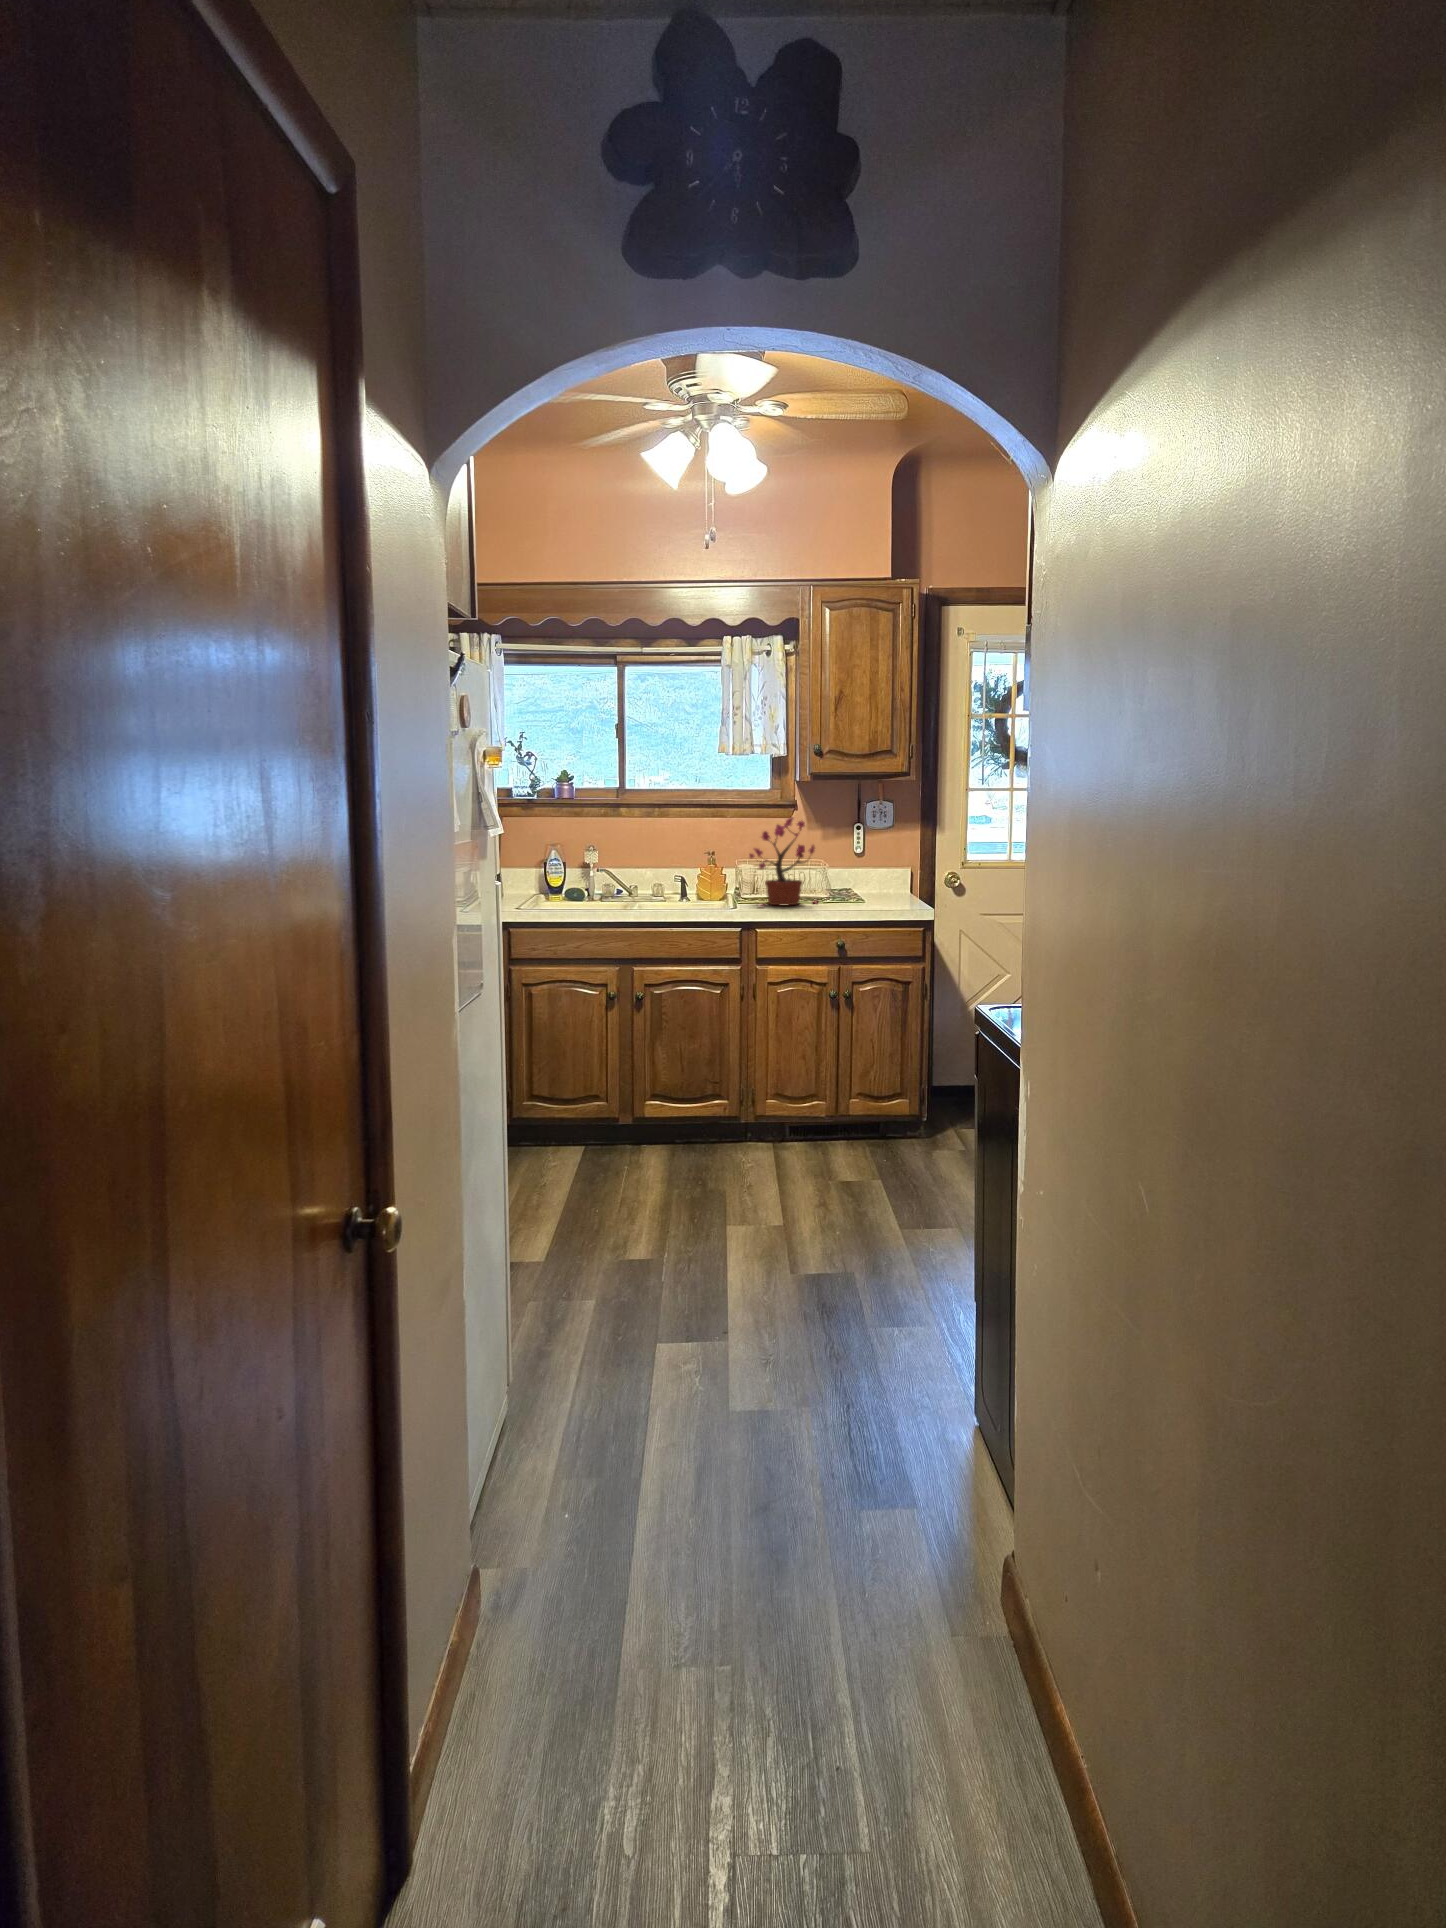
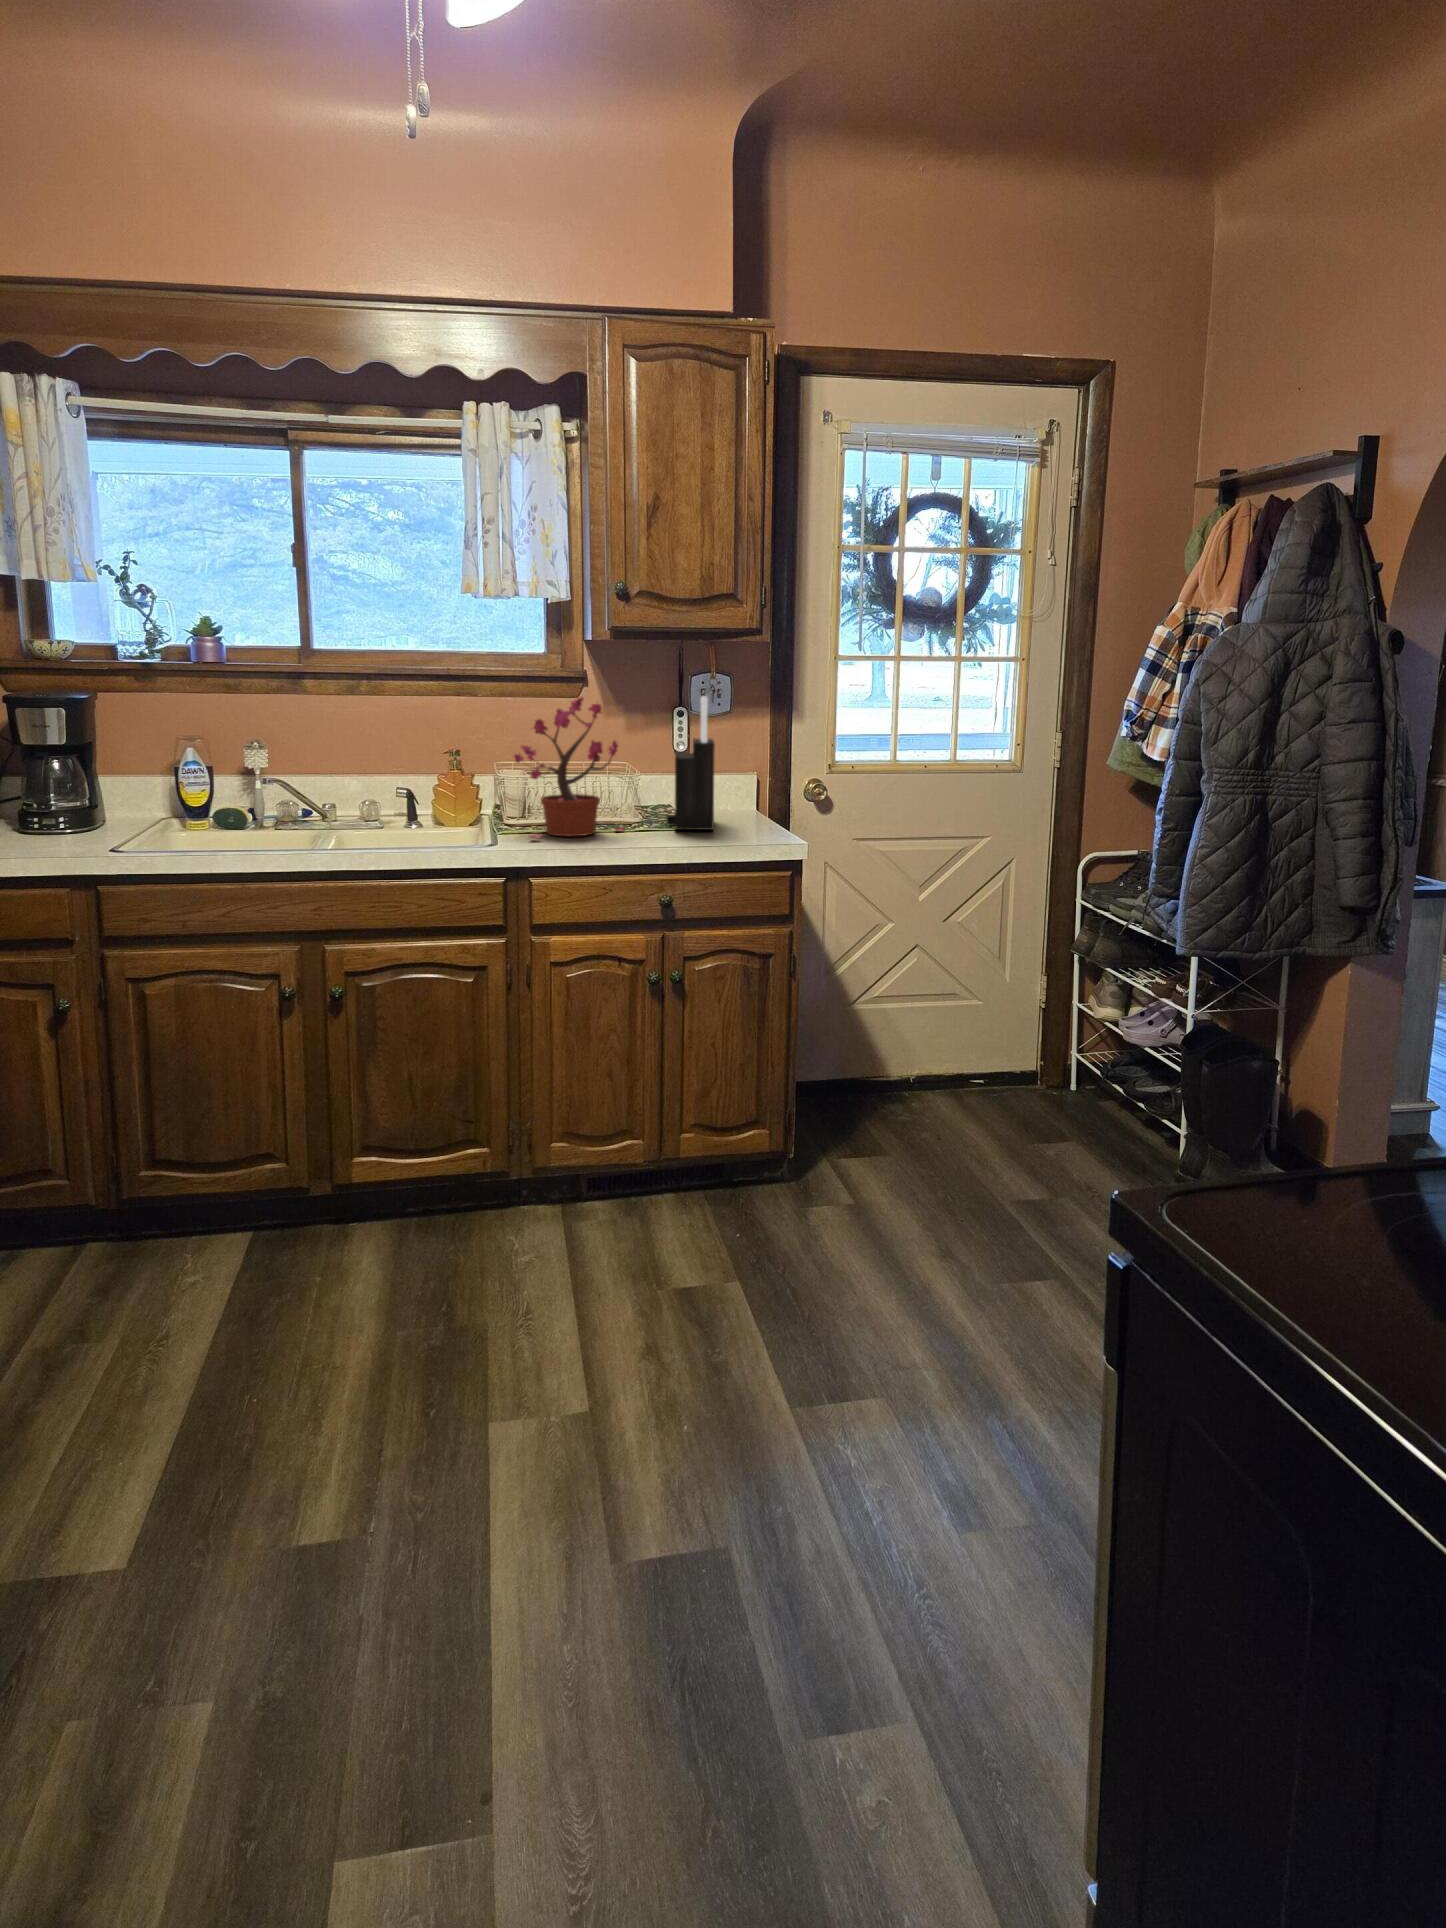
knife block: none [847,816,879,903] -> present [667,696,715,830]

